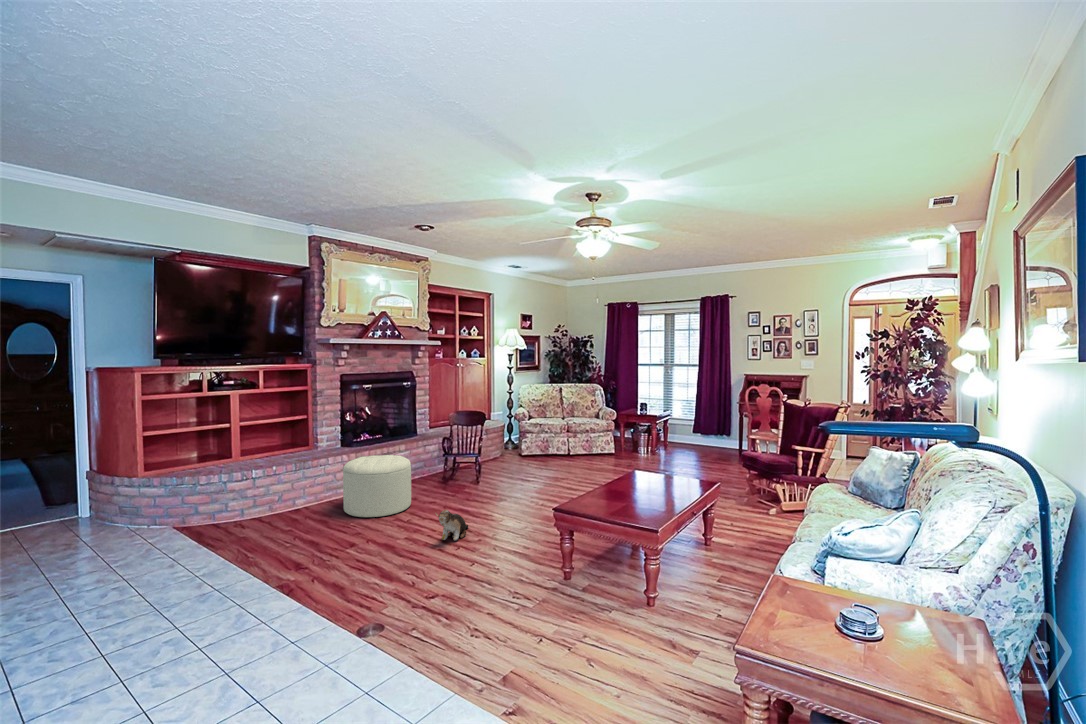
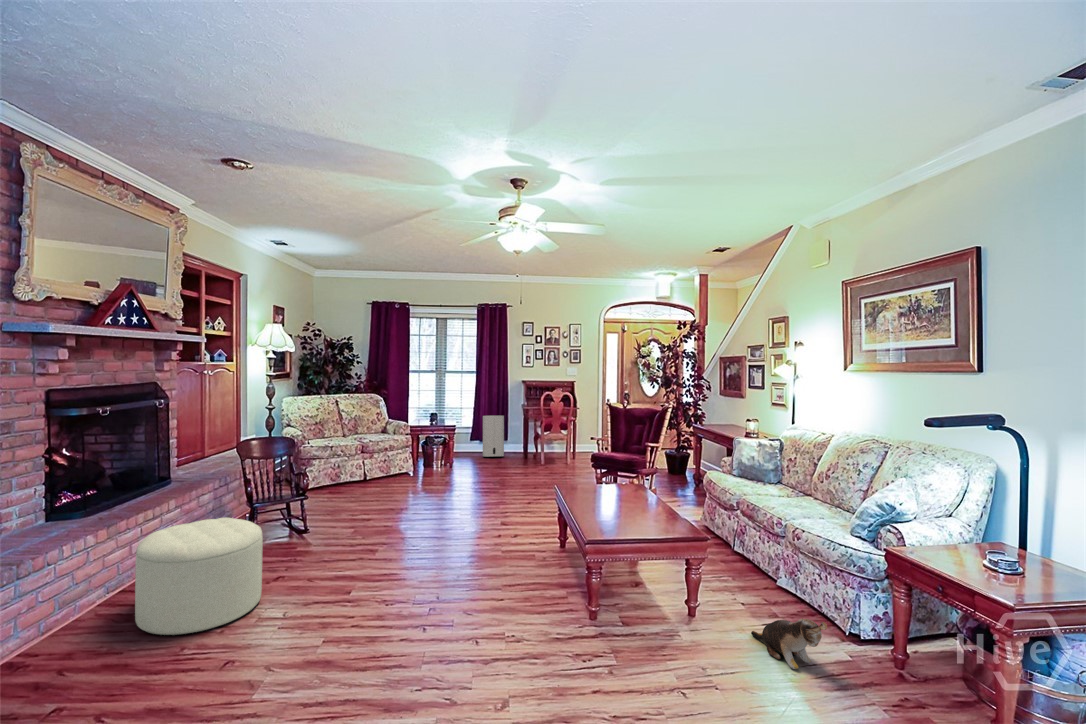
air purifier: none [699,408,722,451] -> present [483,416,504,457]
plush toy: present [435,510,468,540] -> present [751,618,827,669]

